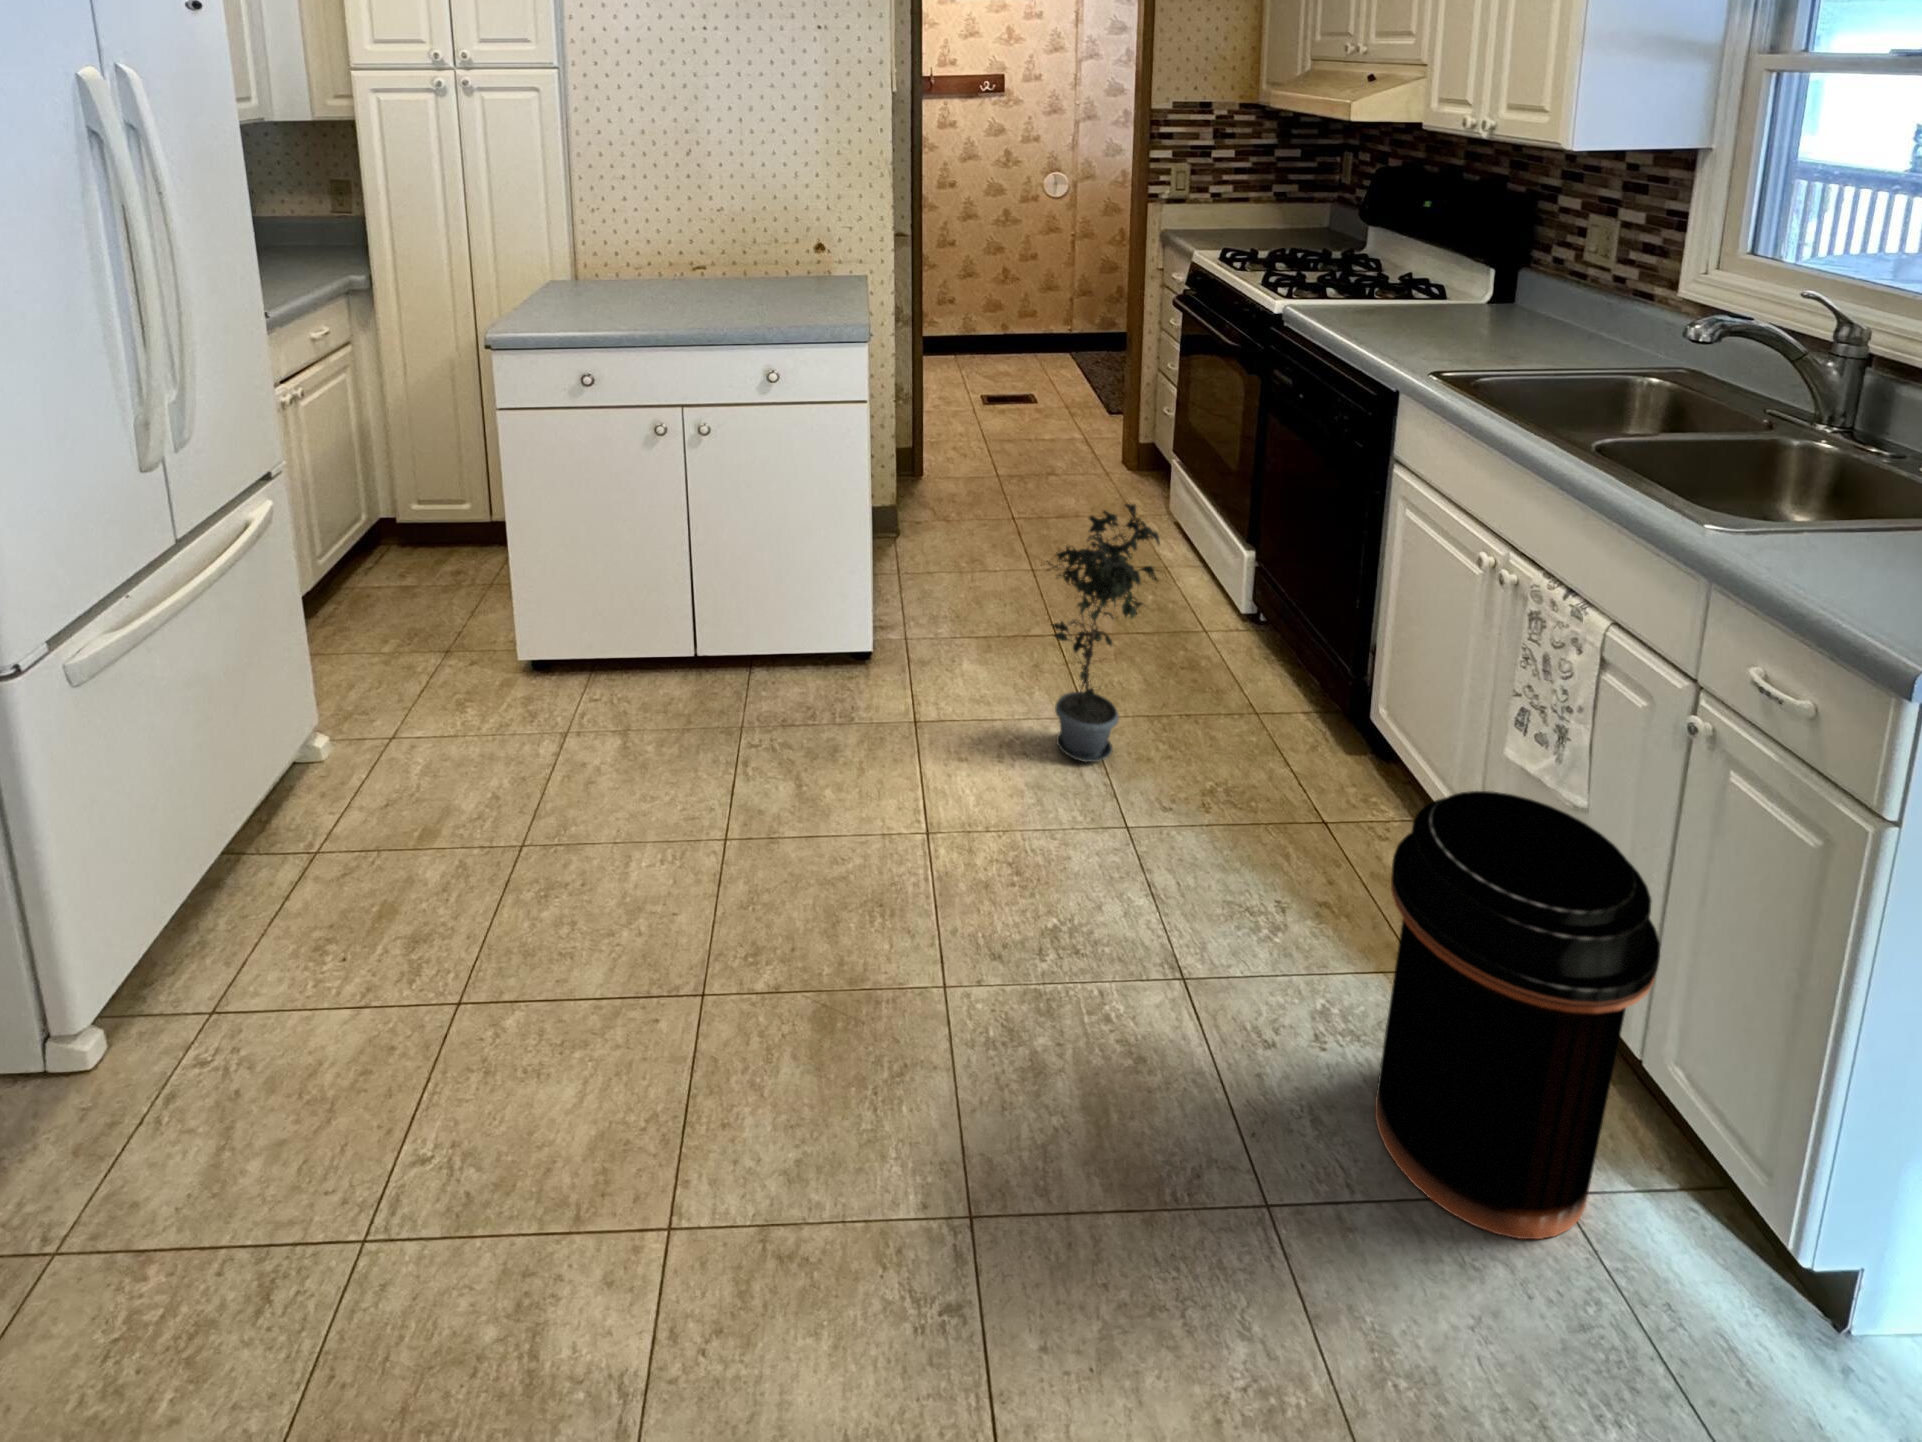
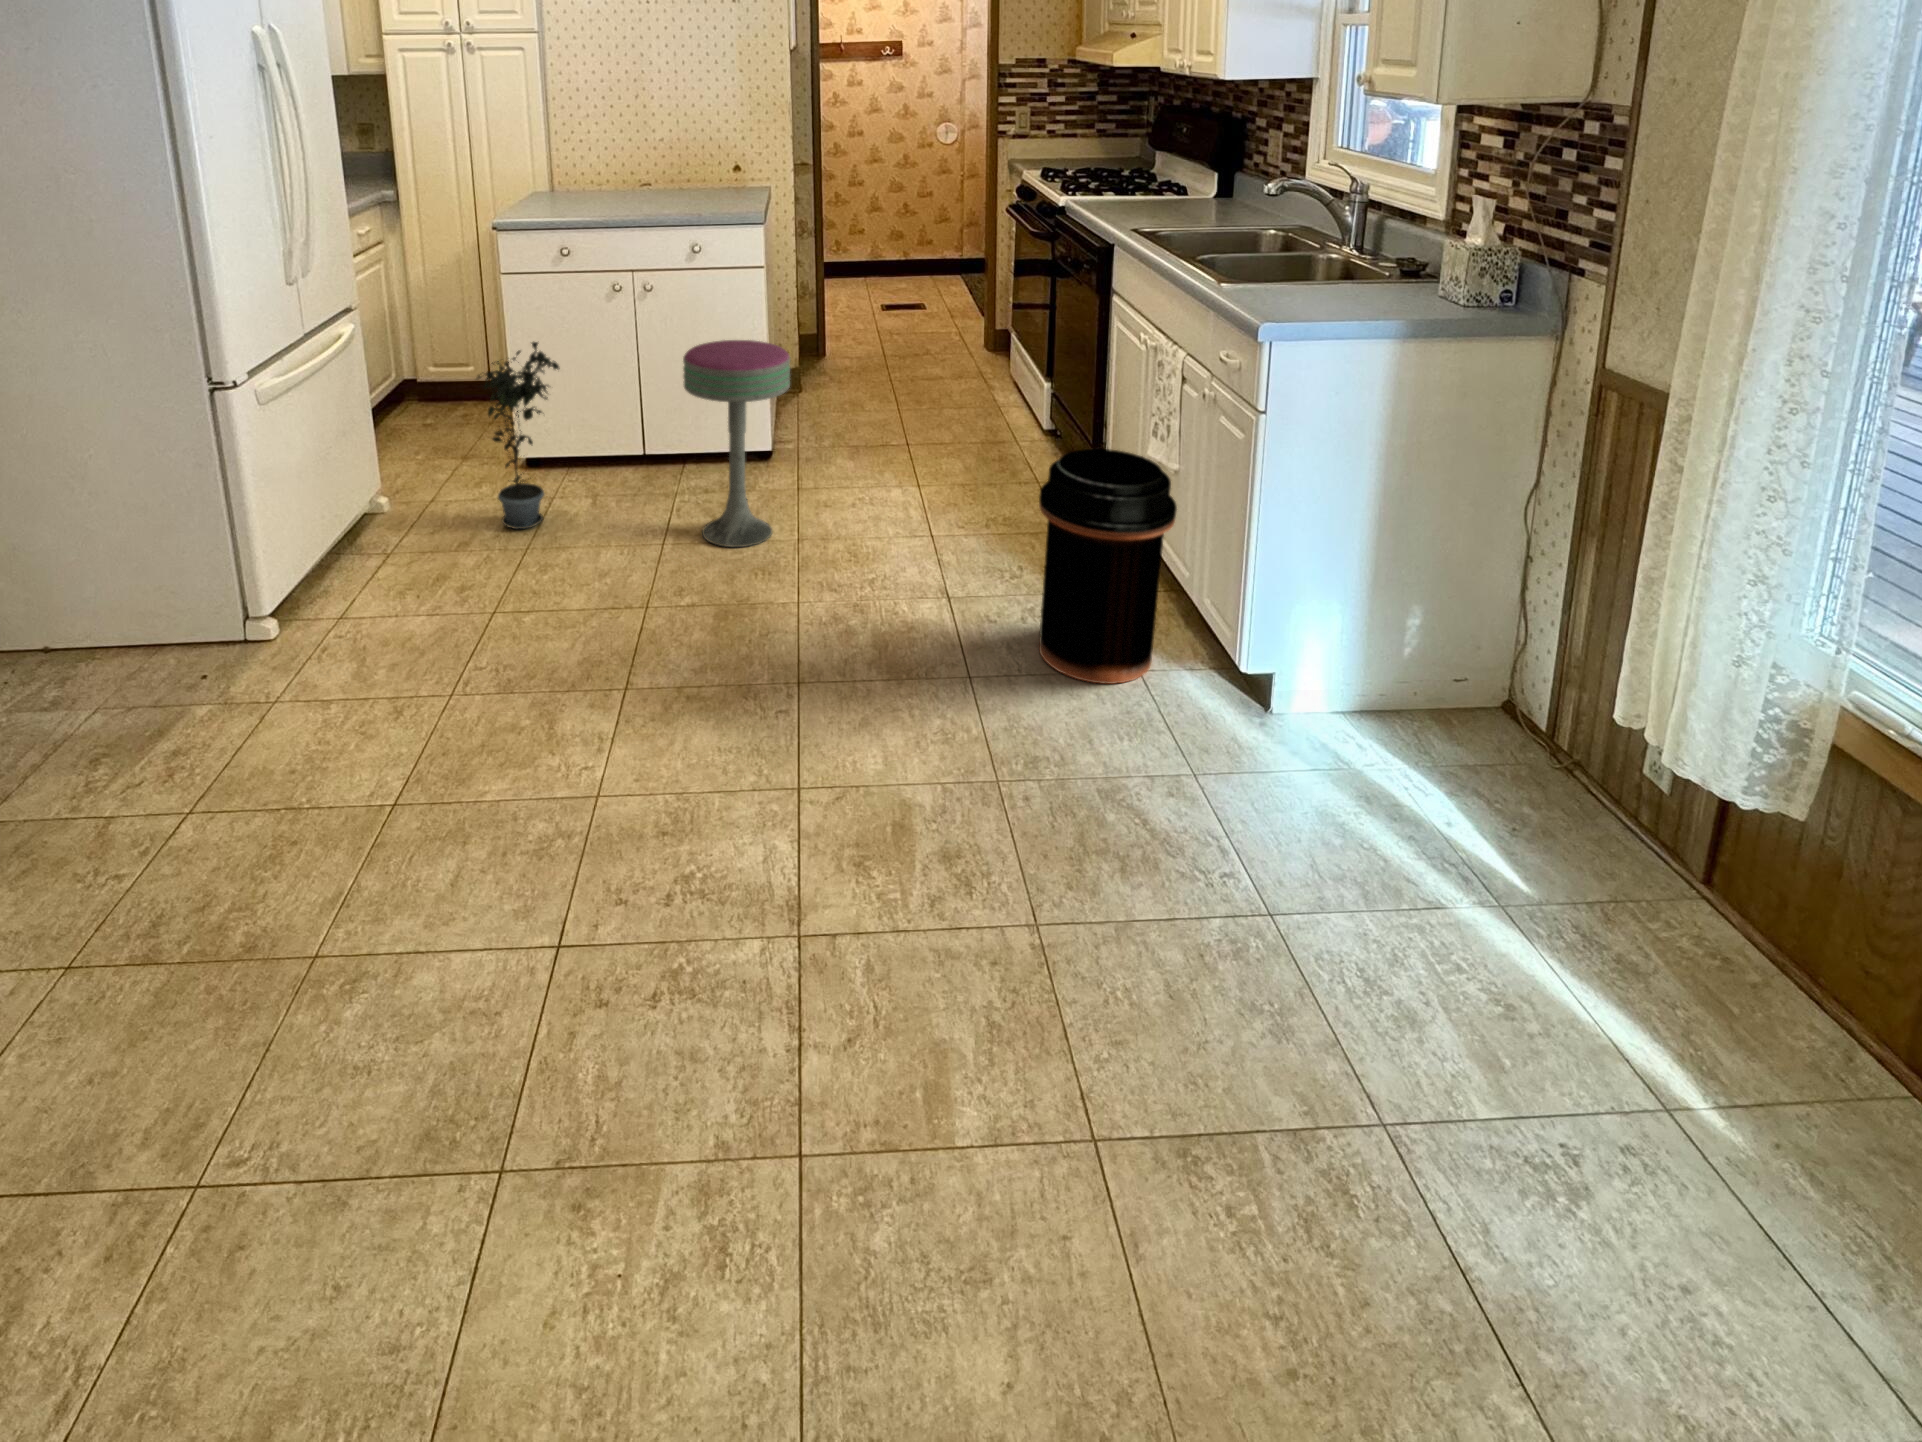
potted plant: present [1041,504,1160,762] -> present [477,342,560,529]
bar stool: none [765,529,928,854] -> present [683,340,790,547]

